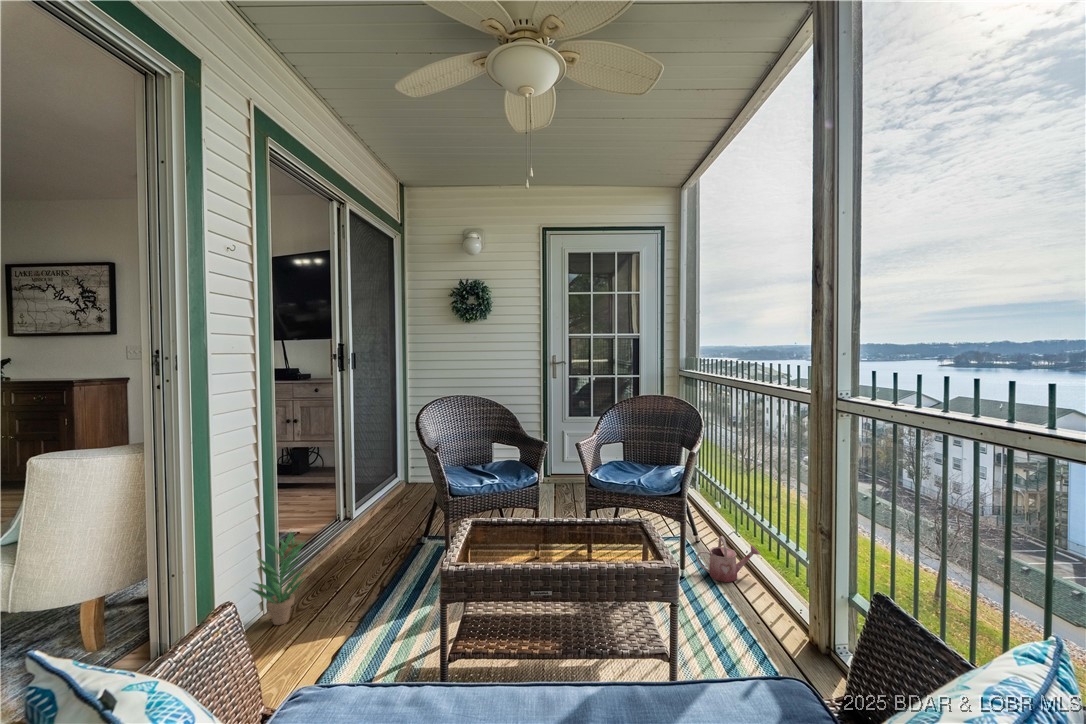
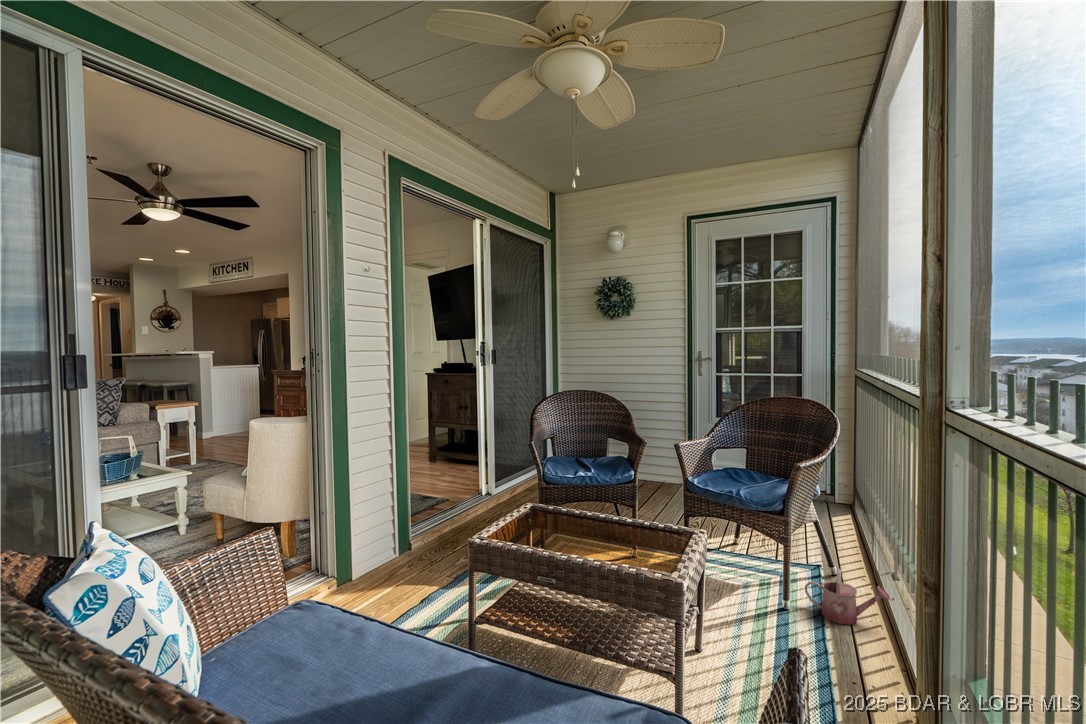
potted plant: present [251,532,305,625] -> none [379,494,423,569]

